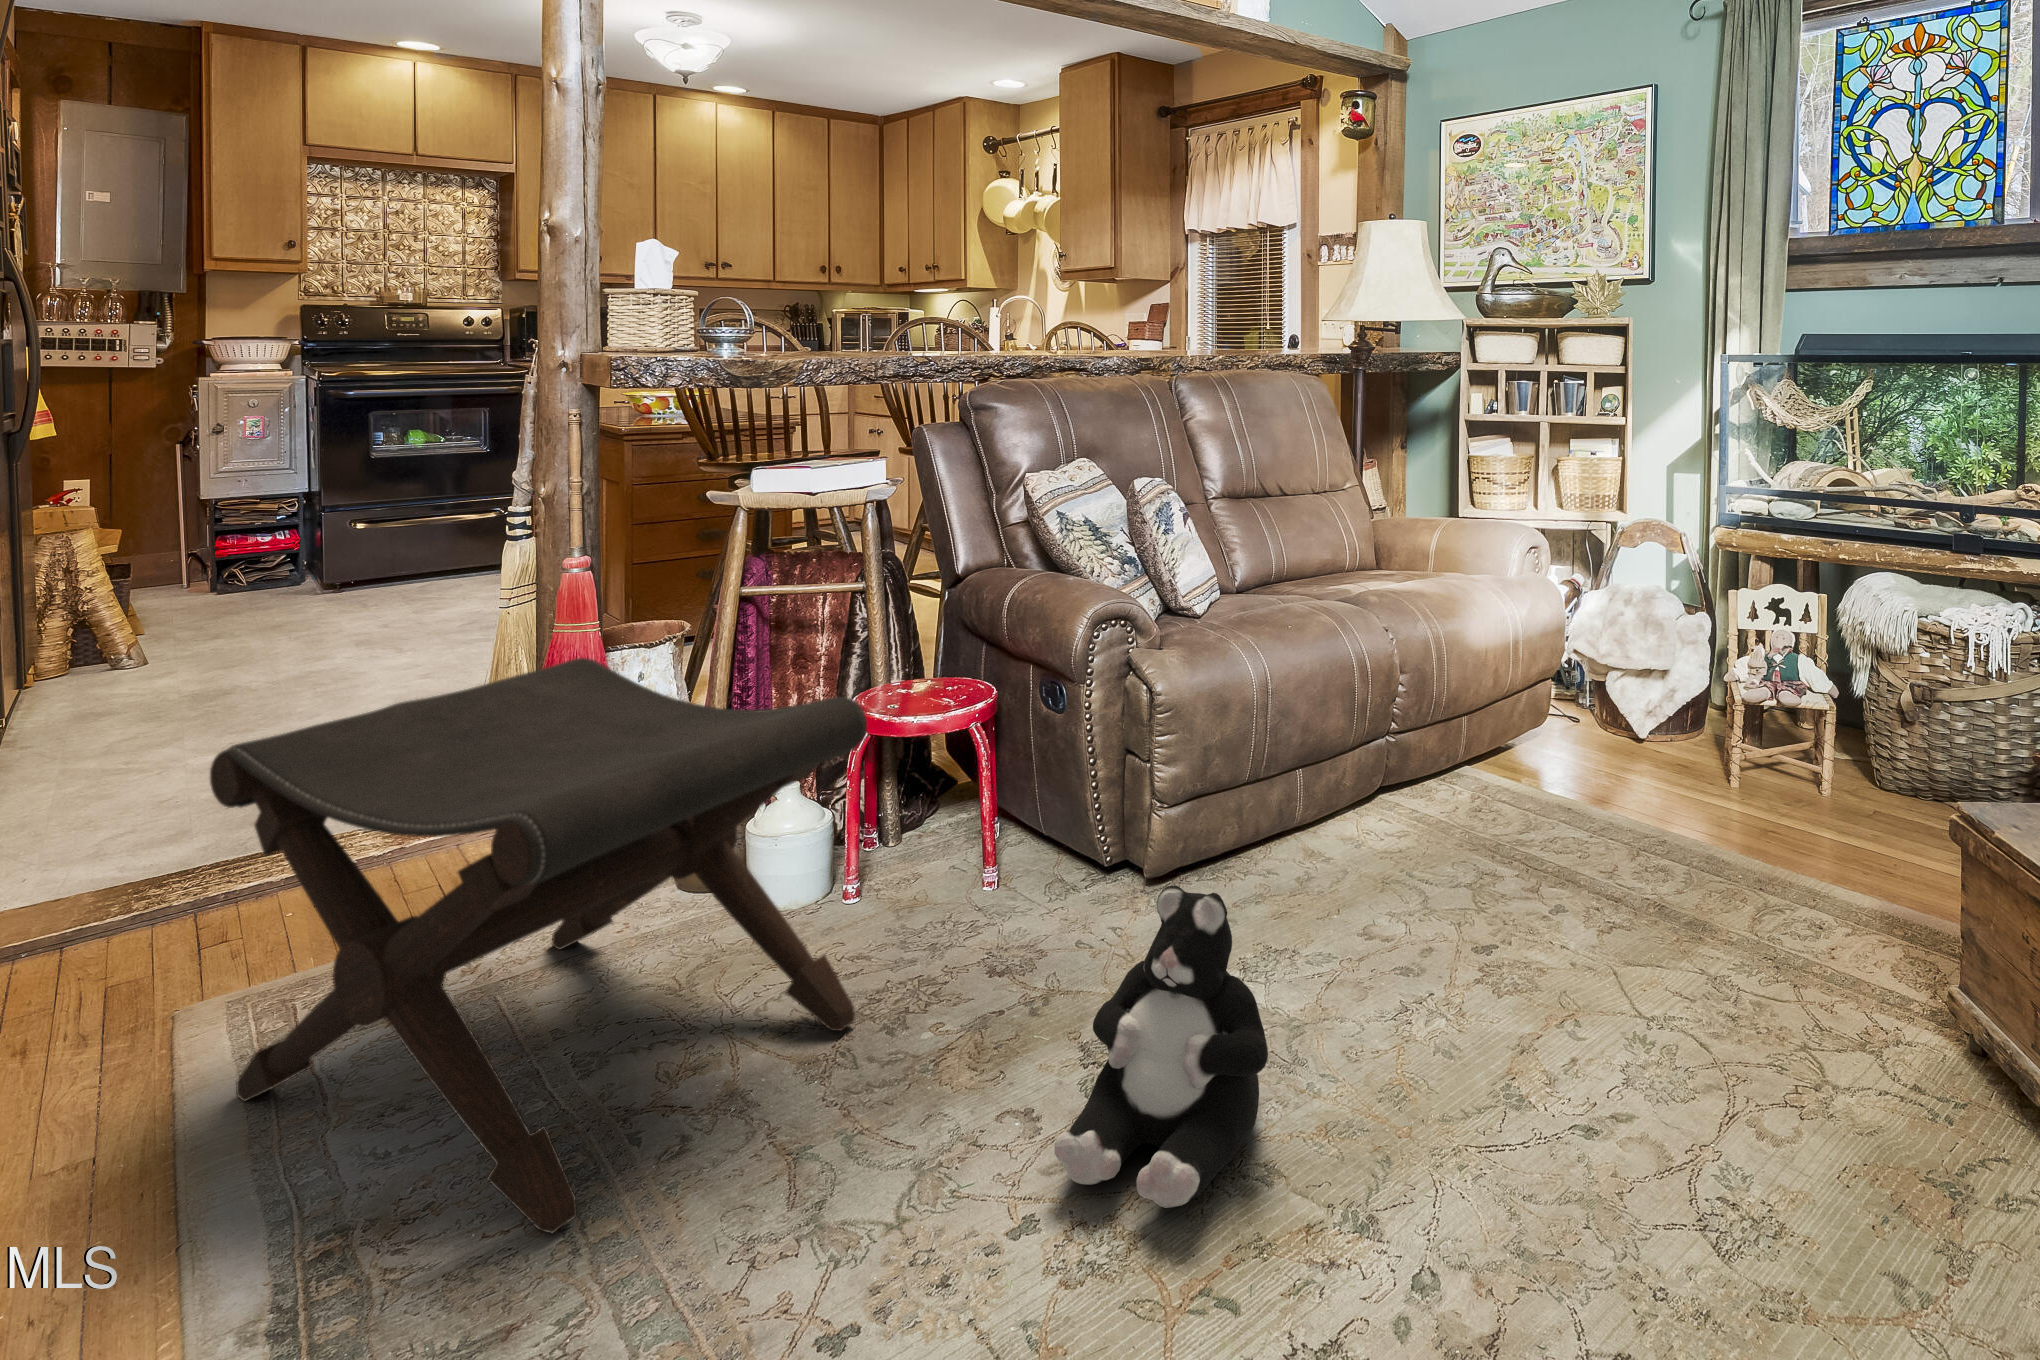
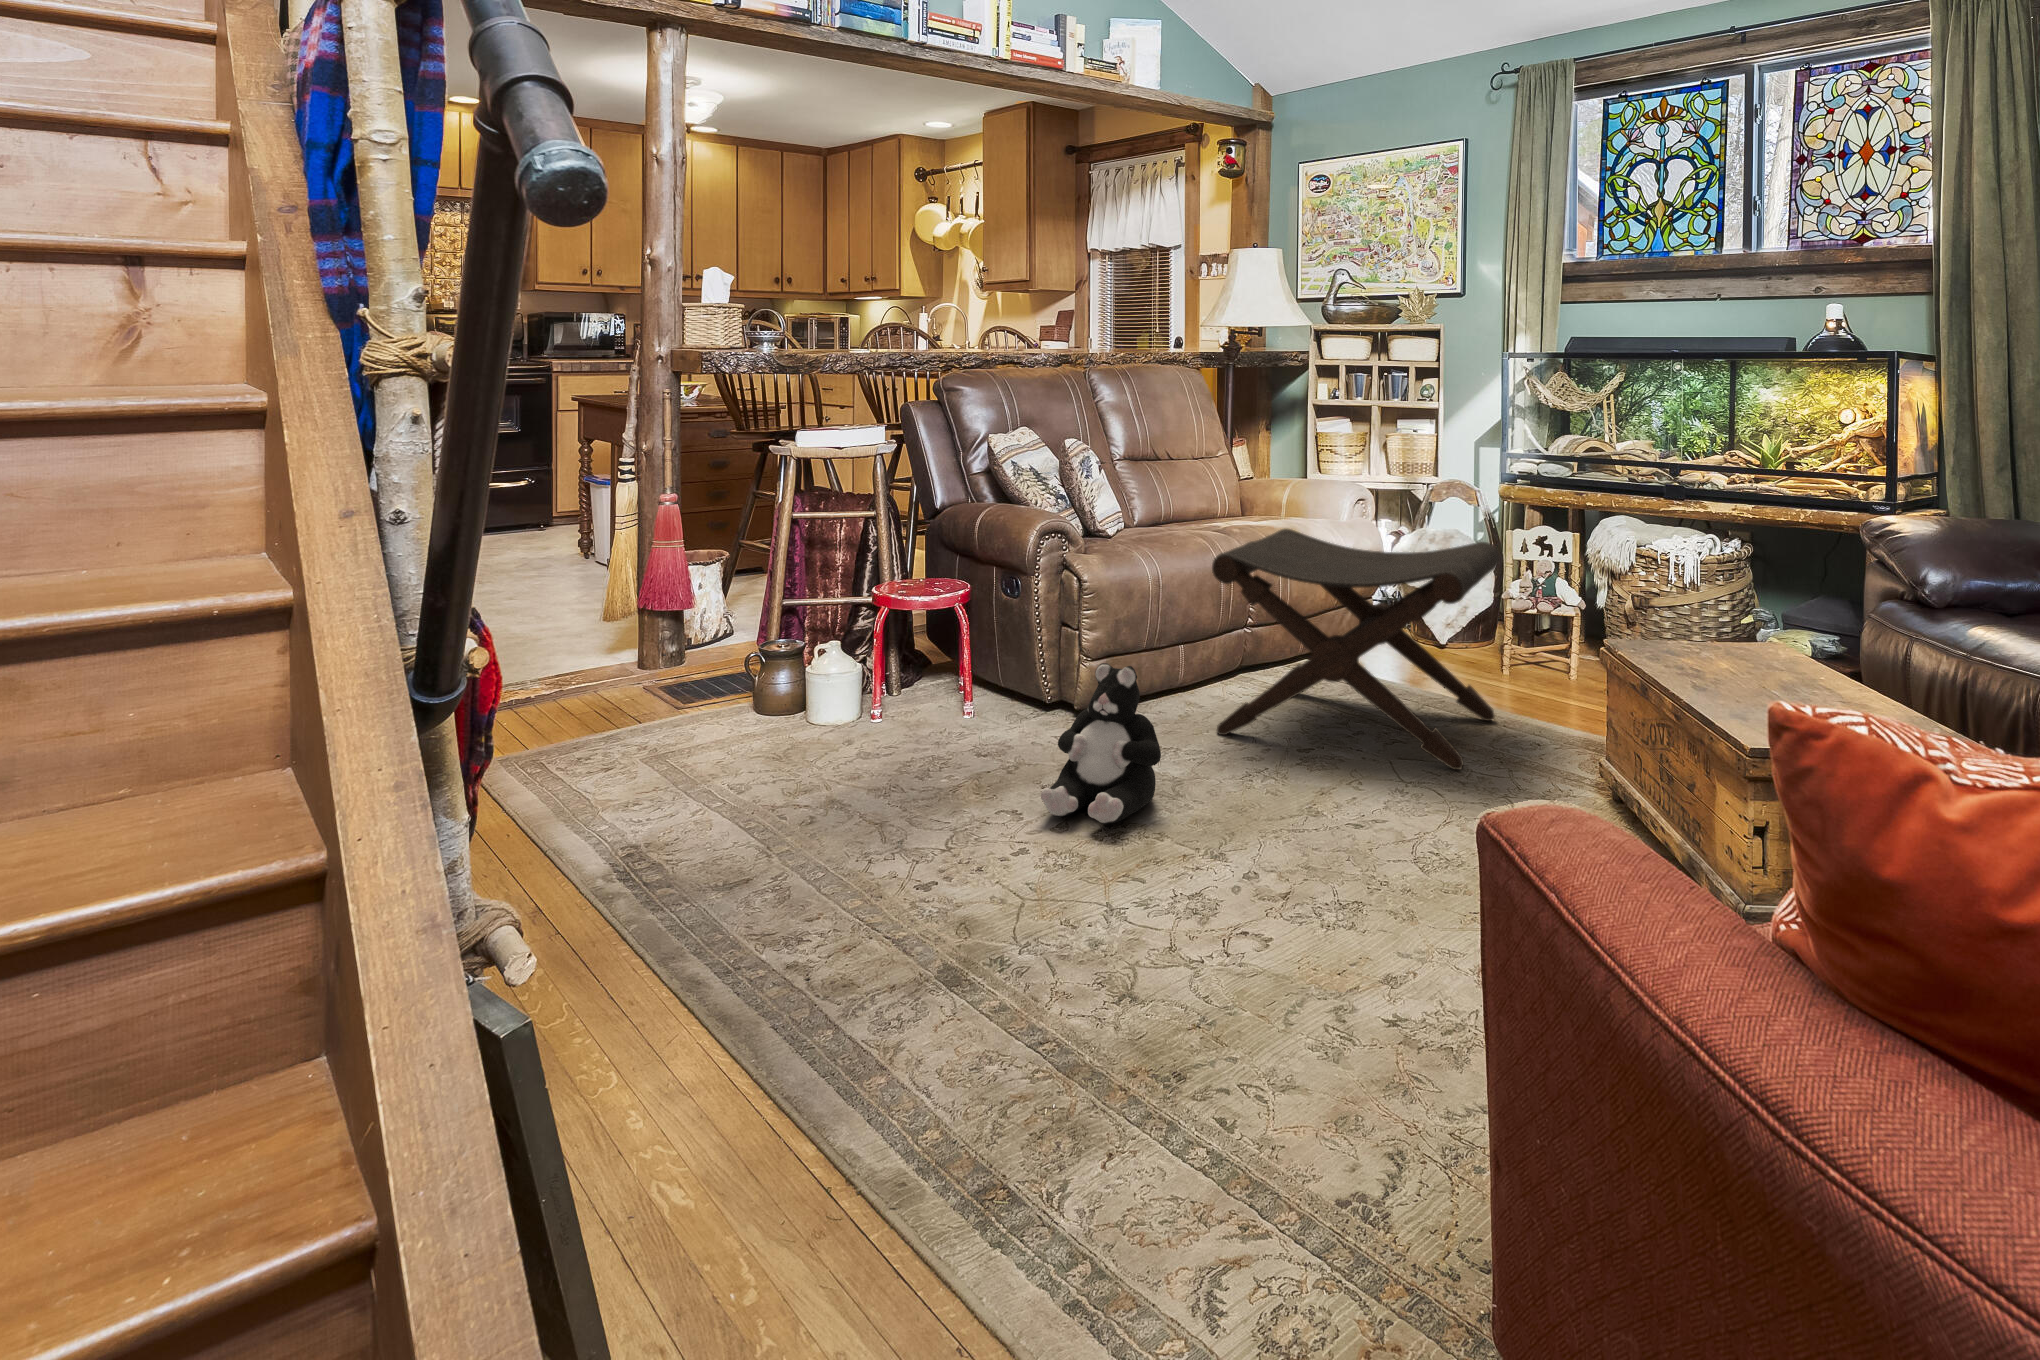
footstool: present [210,658,867,1233] -> present [1212,529,1500,770]

